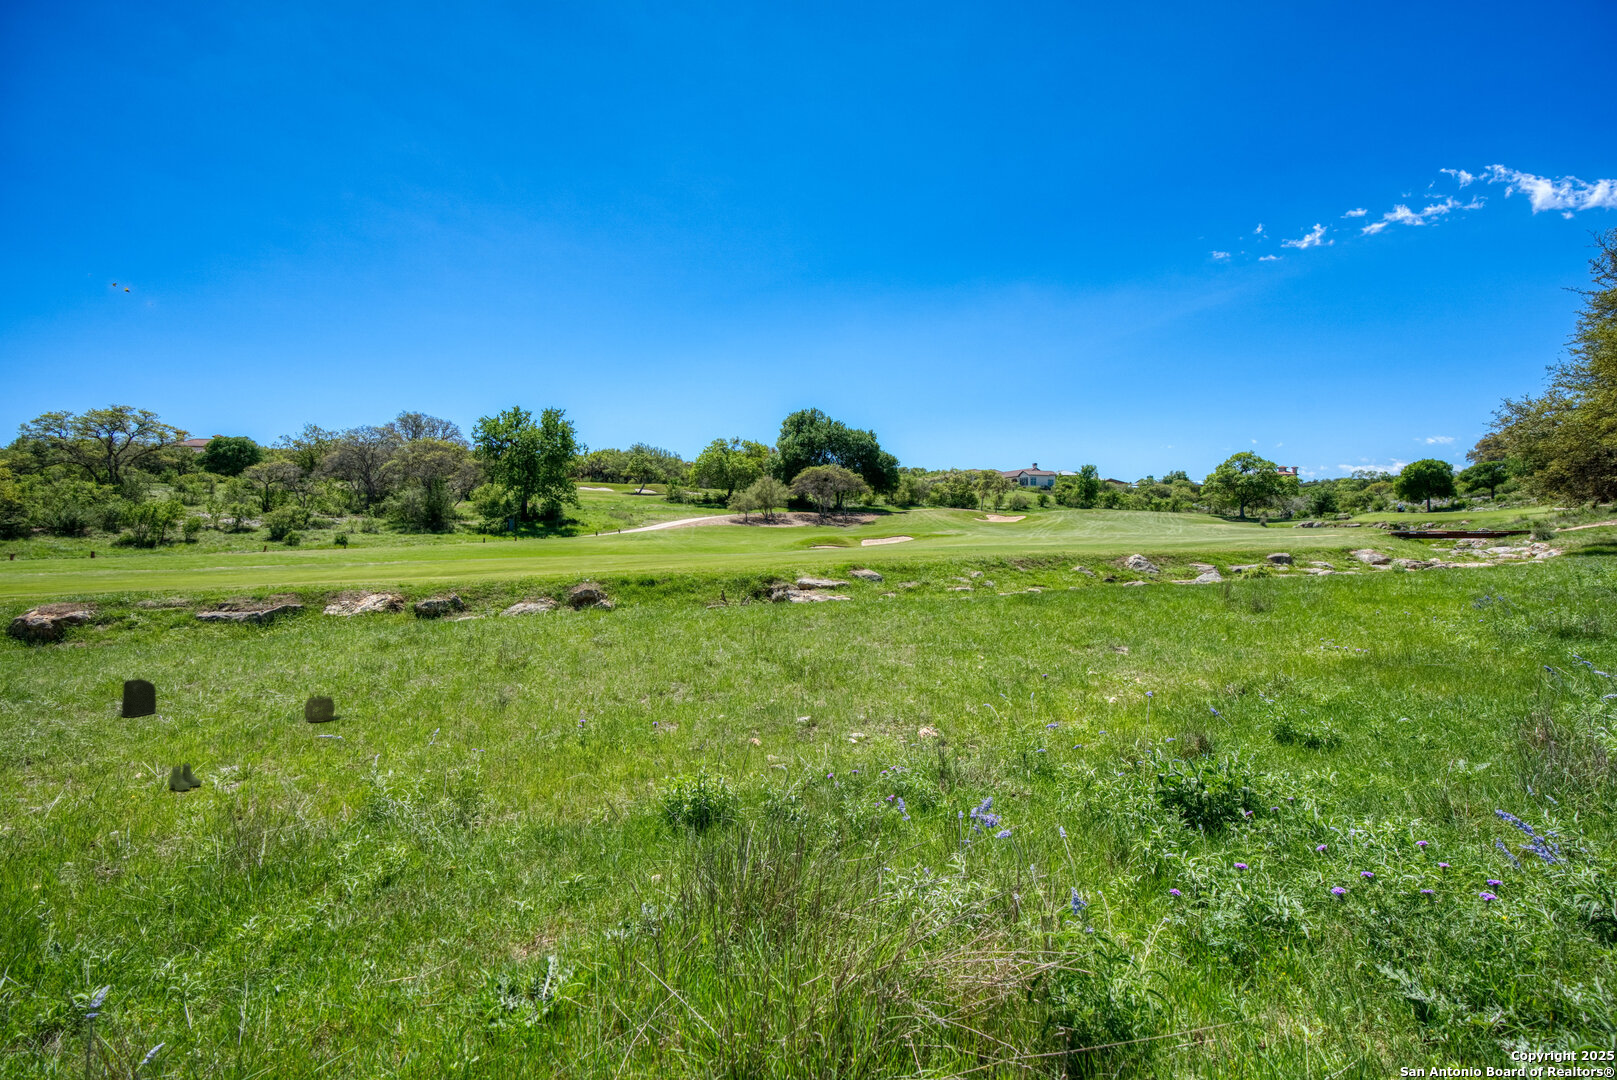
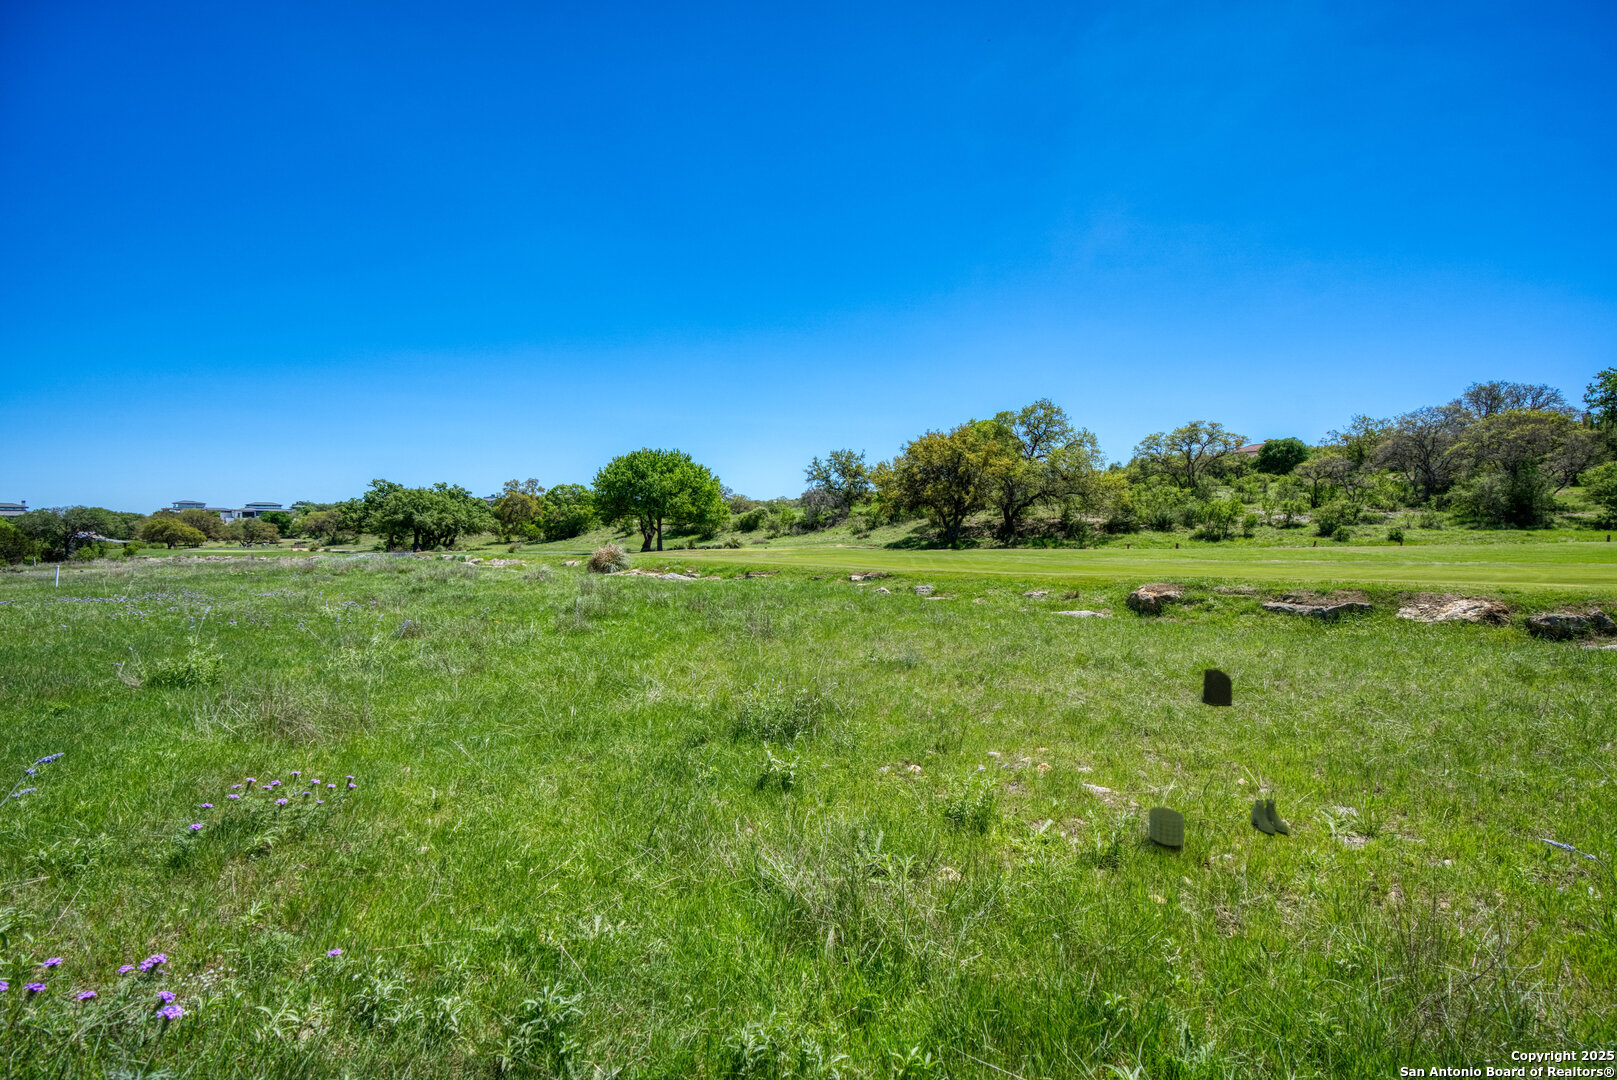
woven basket: present [304,696,335,722] -> none [1408,742,1457,780]
planter: none [60,795,100,830] -> present [1149,807,1184,846]

